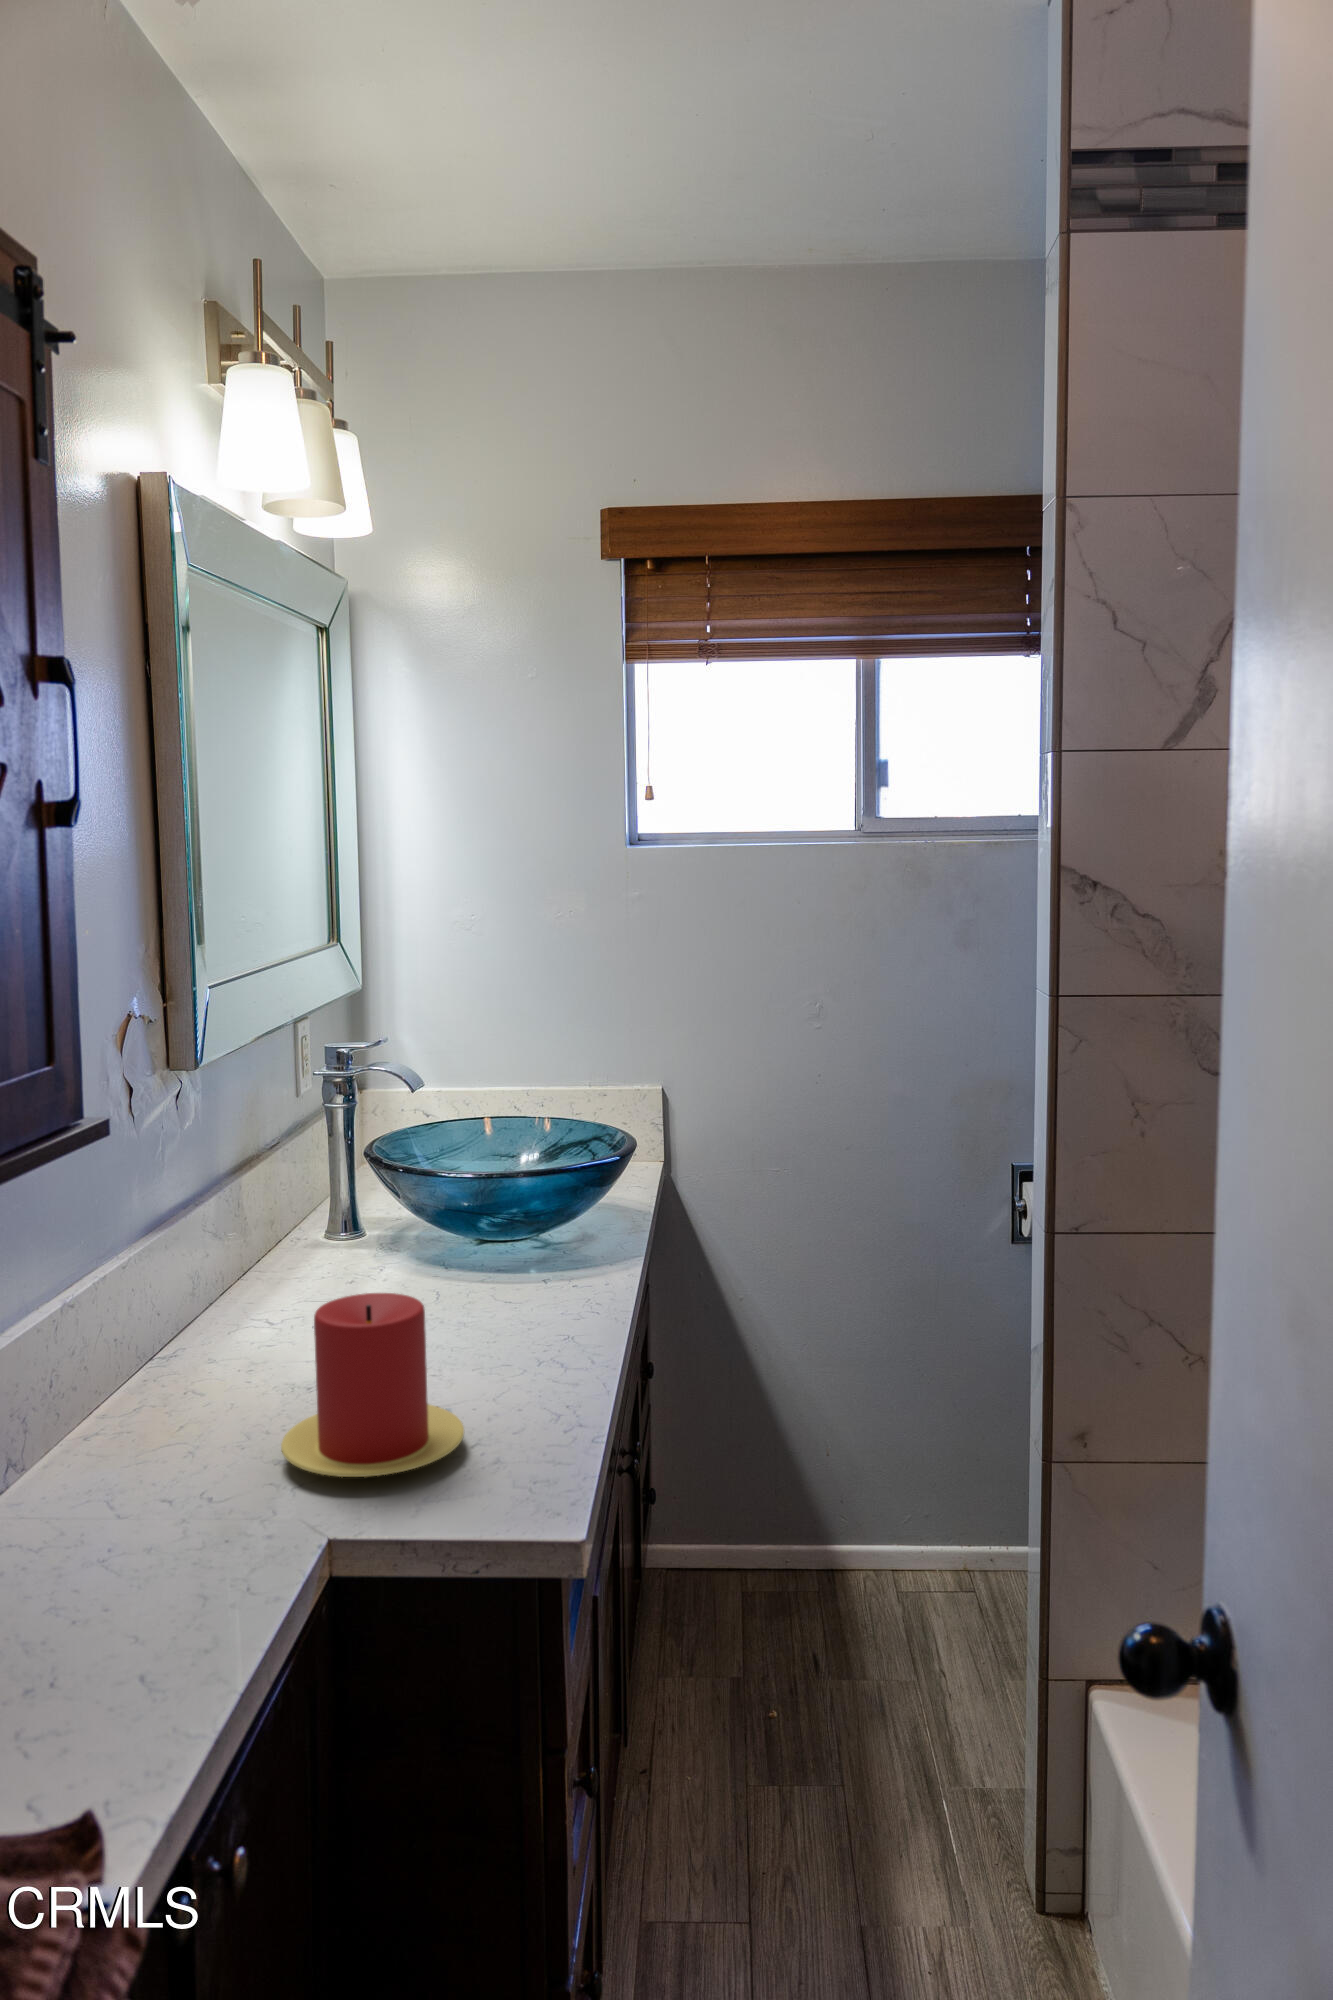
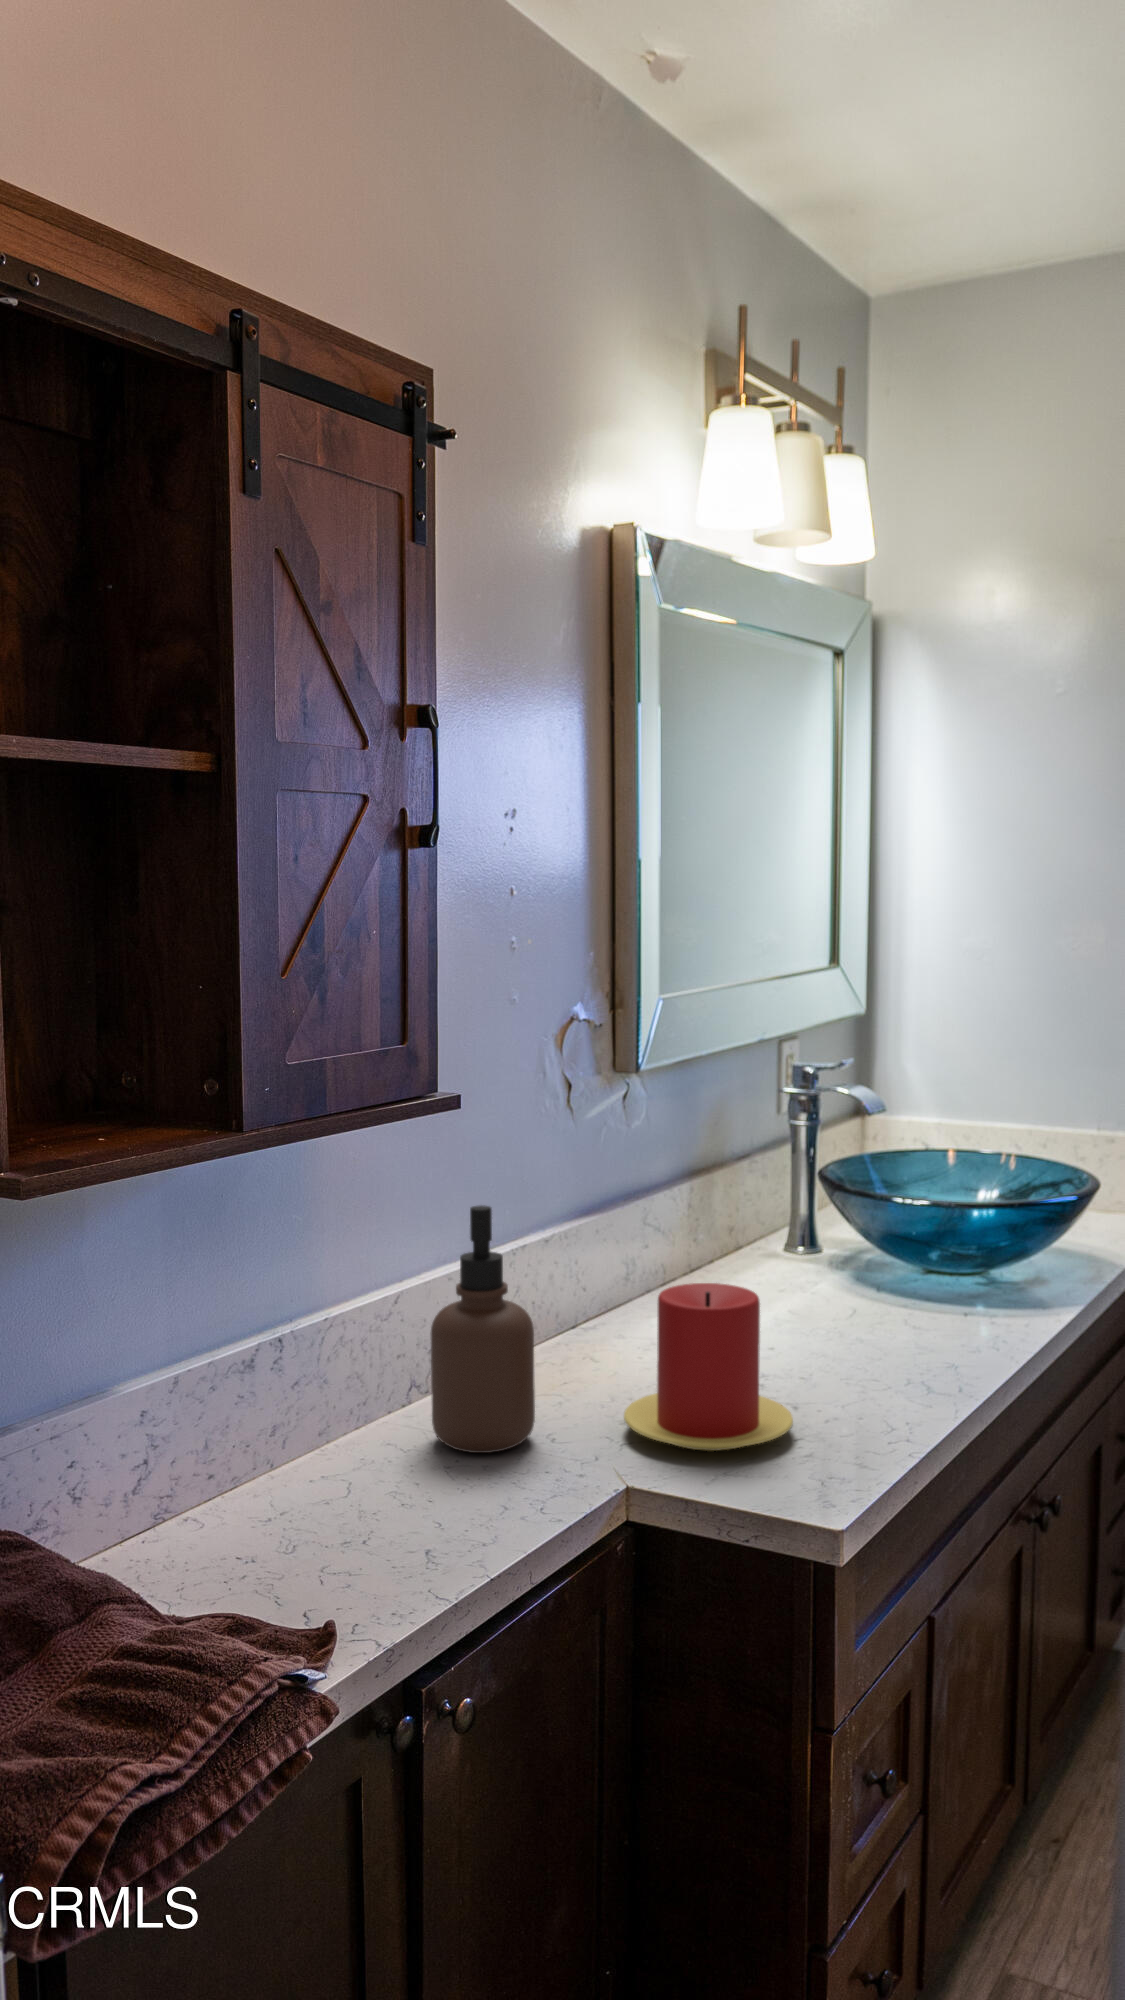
soap dispenser: none [57,1248,189,1538] -> present [431,1205,535,1453]

